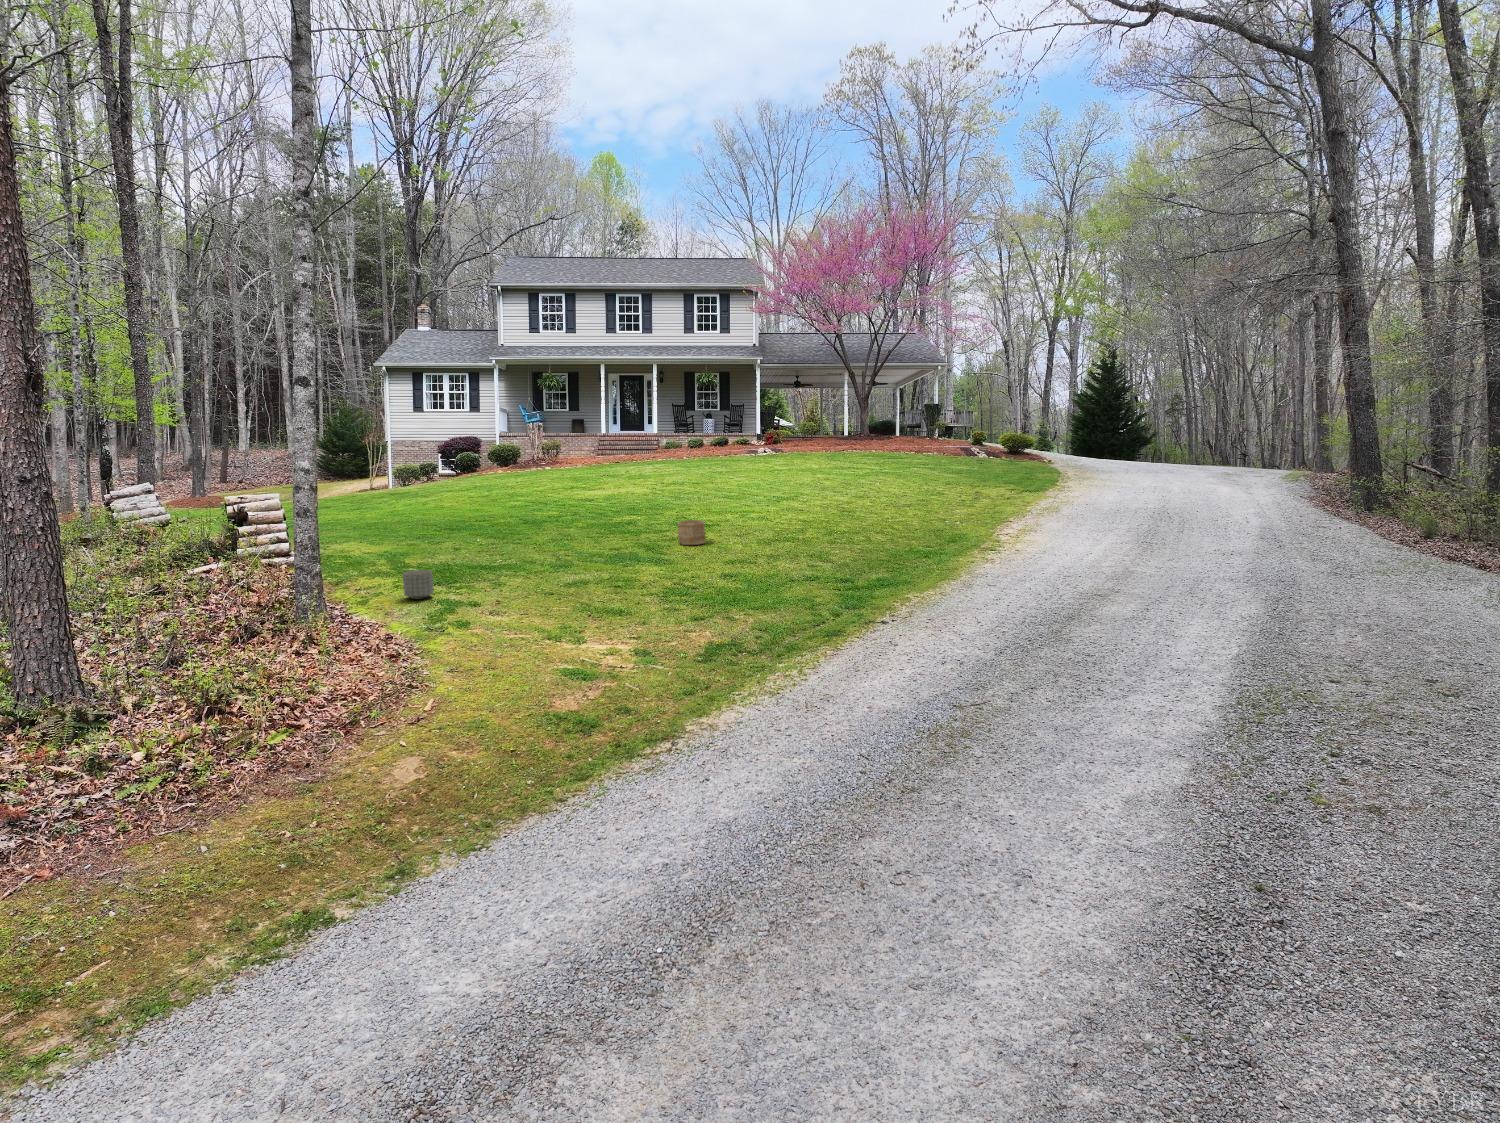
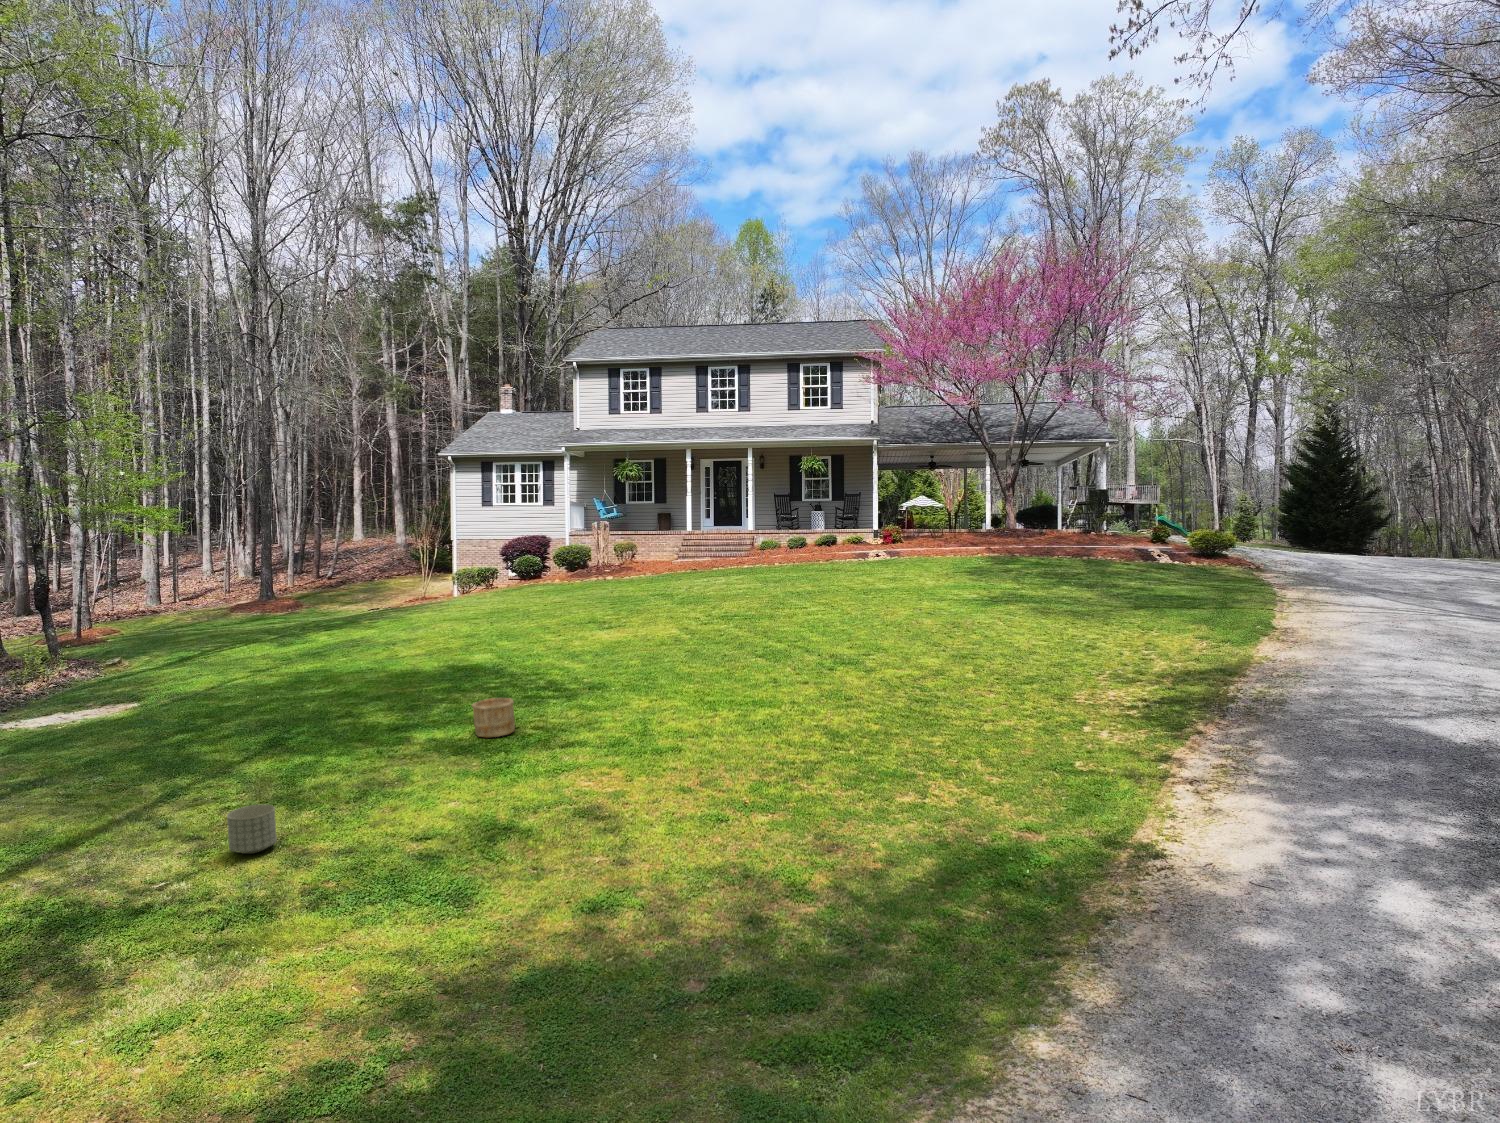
wooden bucket: present [677,520,705,545] -> present [472,697,515,738]

